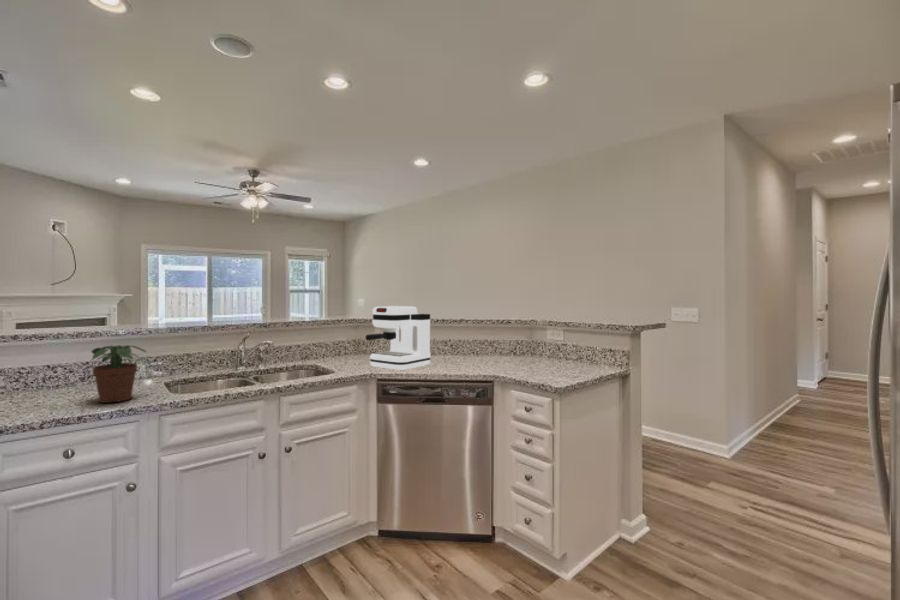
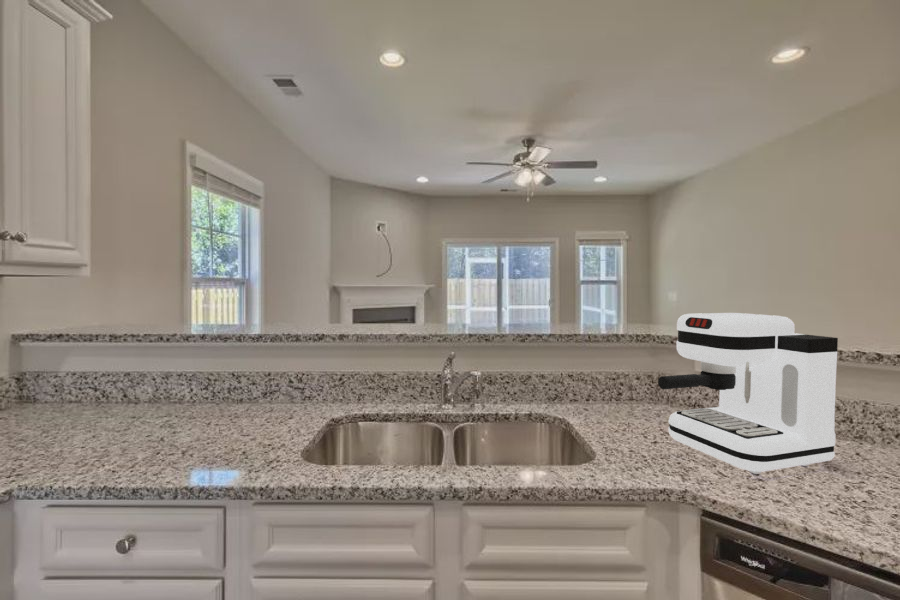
potted plant: present [92,345,146,403] -> none [187,364,276,456]

